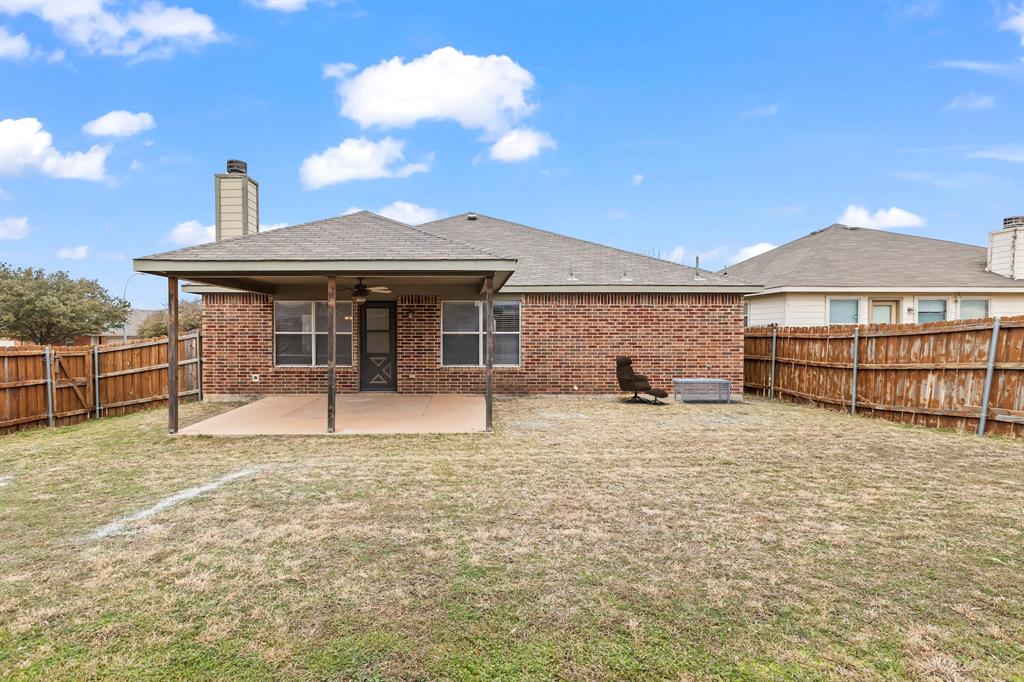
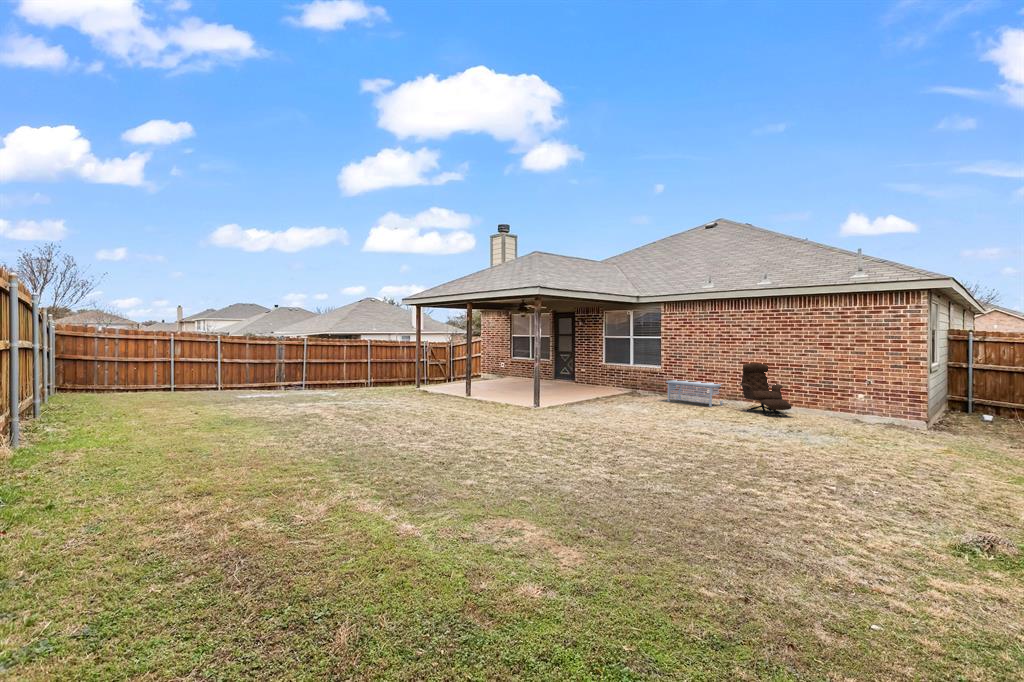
storage bench: present [672,379,732,403] -> present [666,380,723,407]

